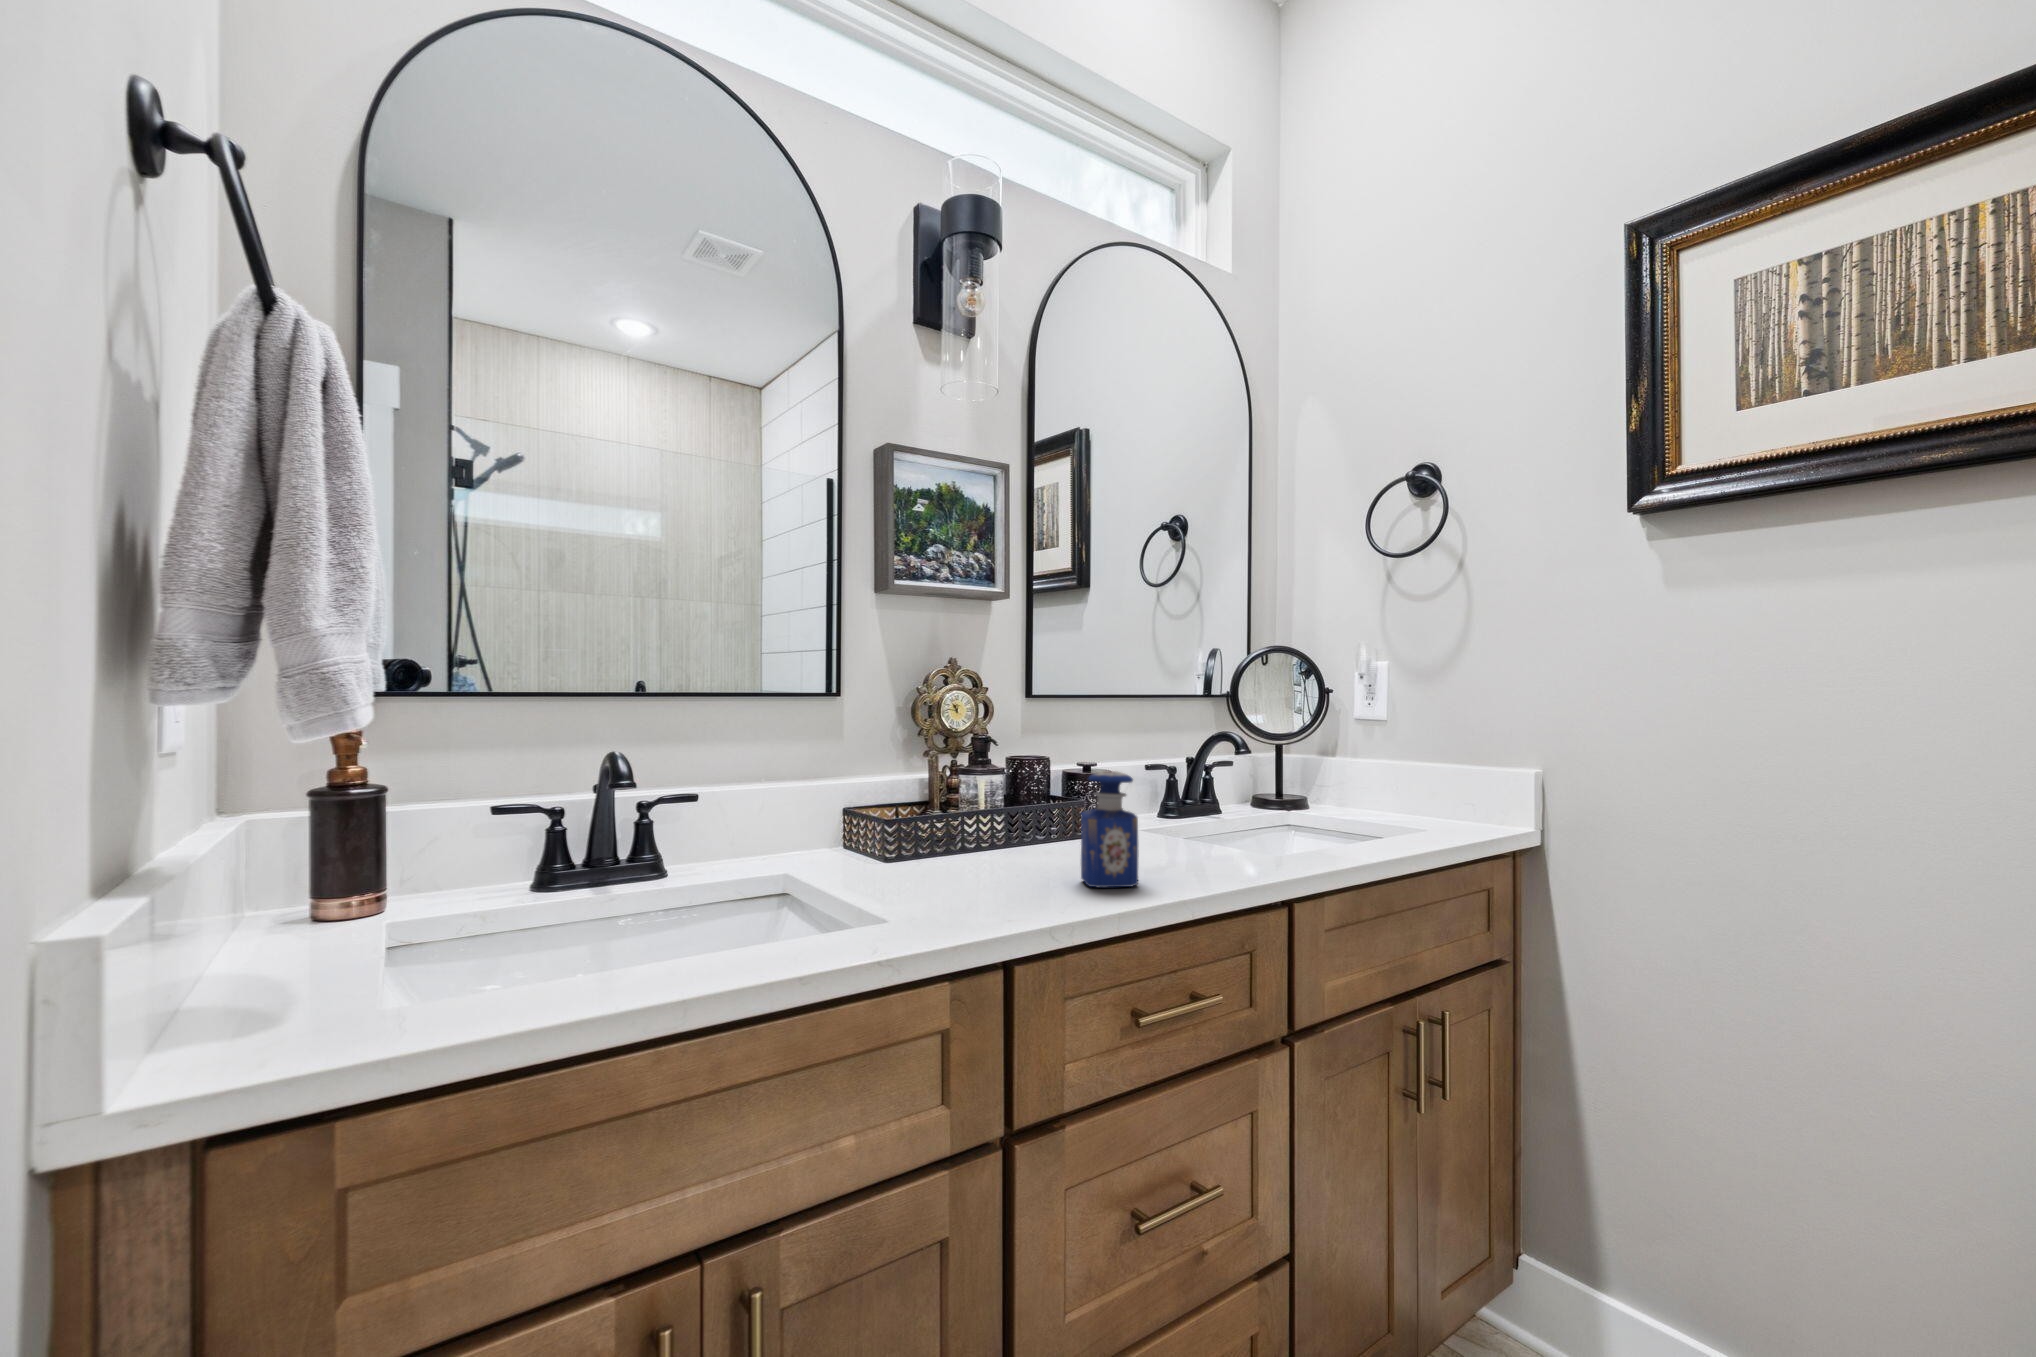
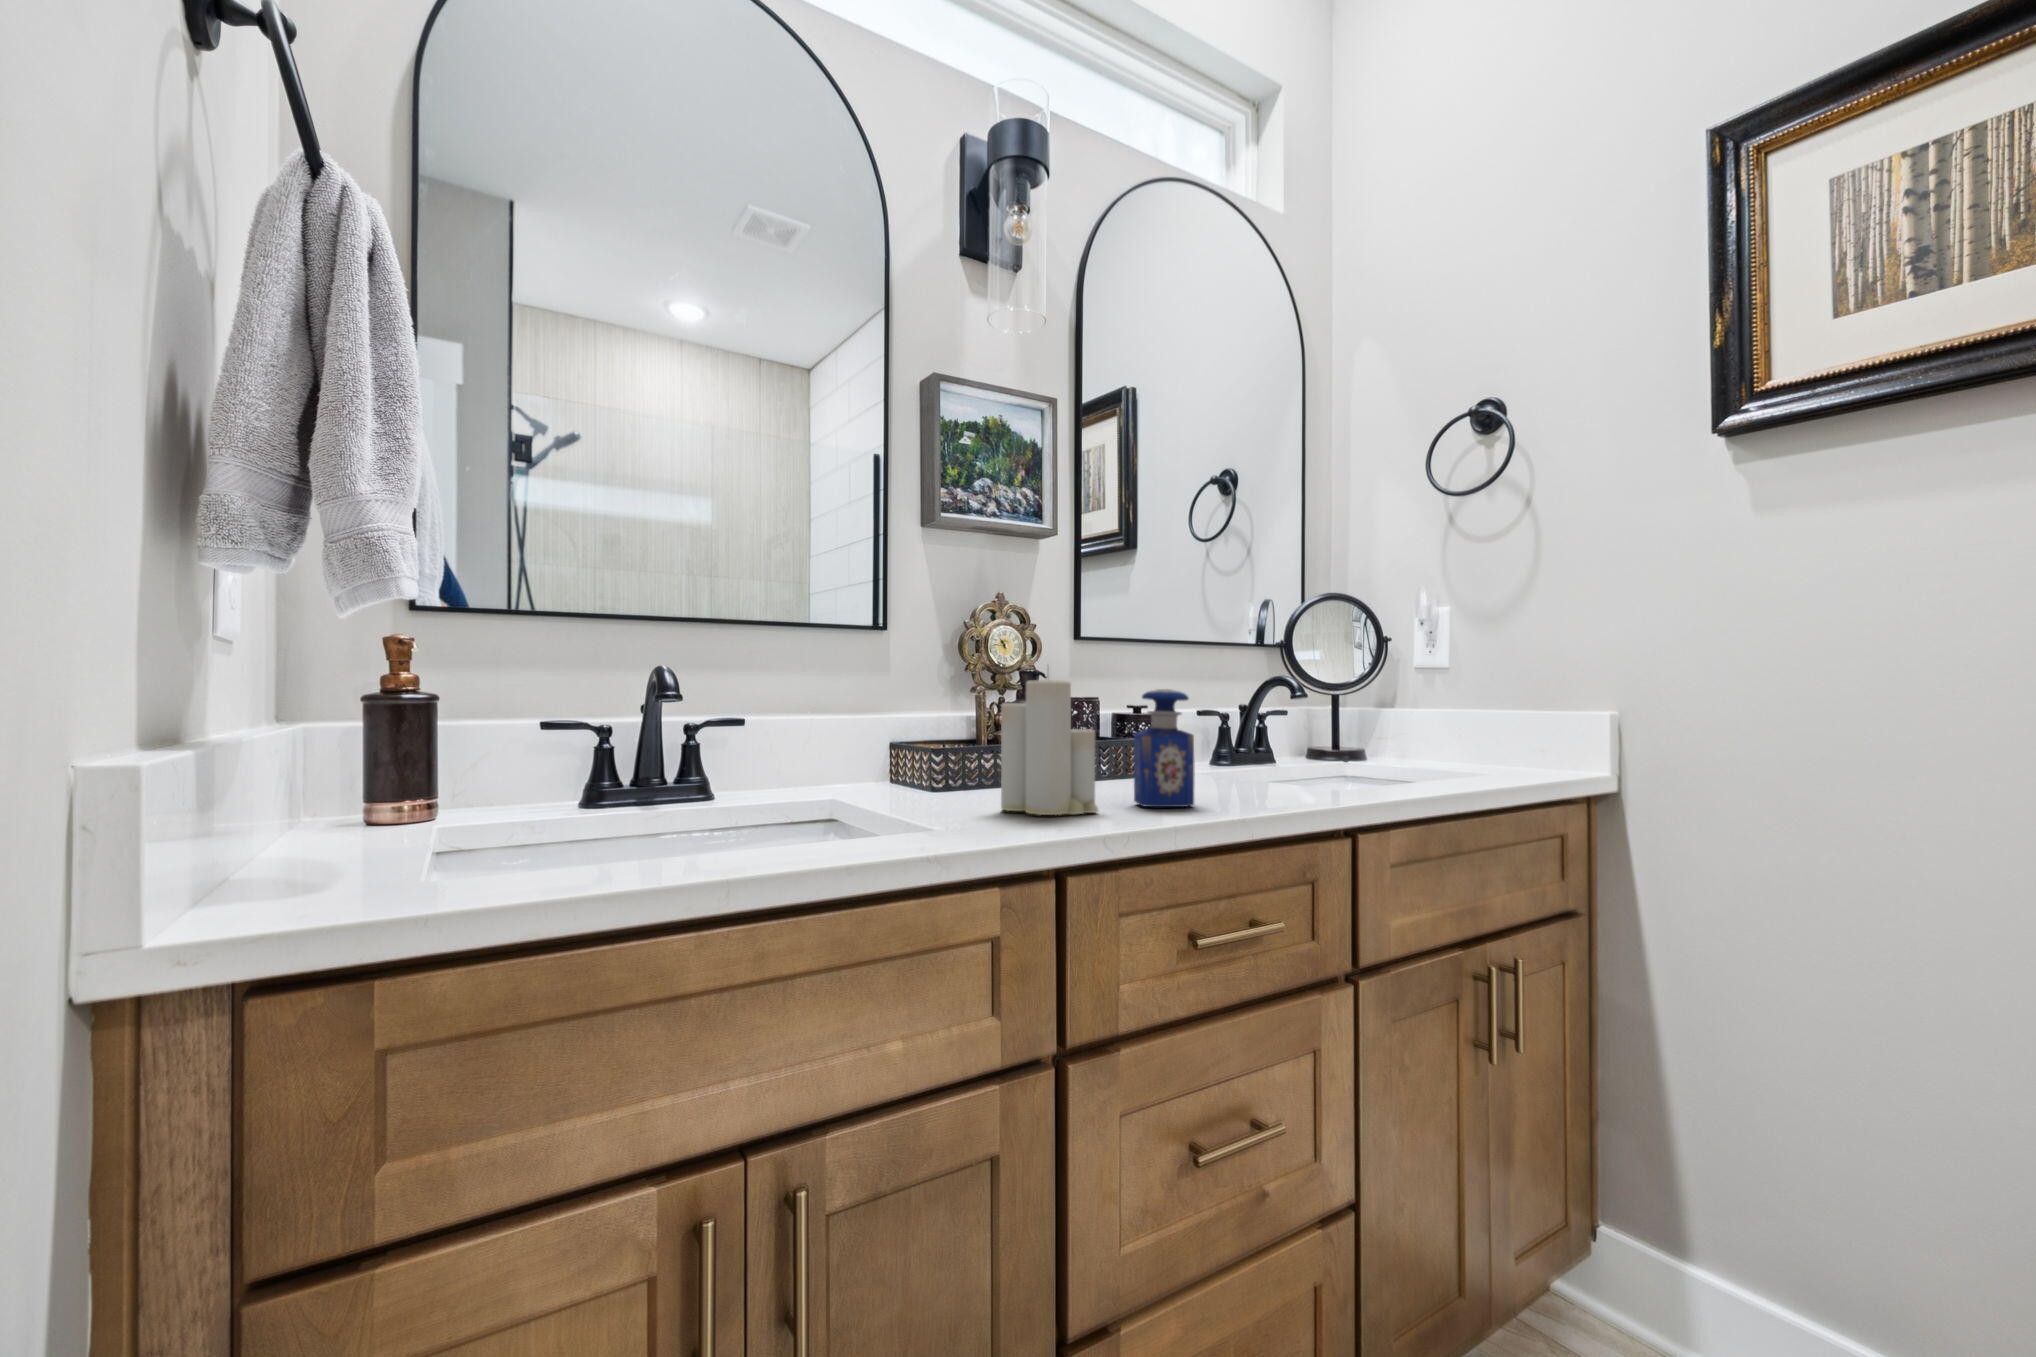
candle: none [952,754,1045,902] -> present [1001,680,1098,815]

